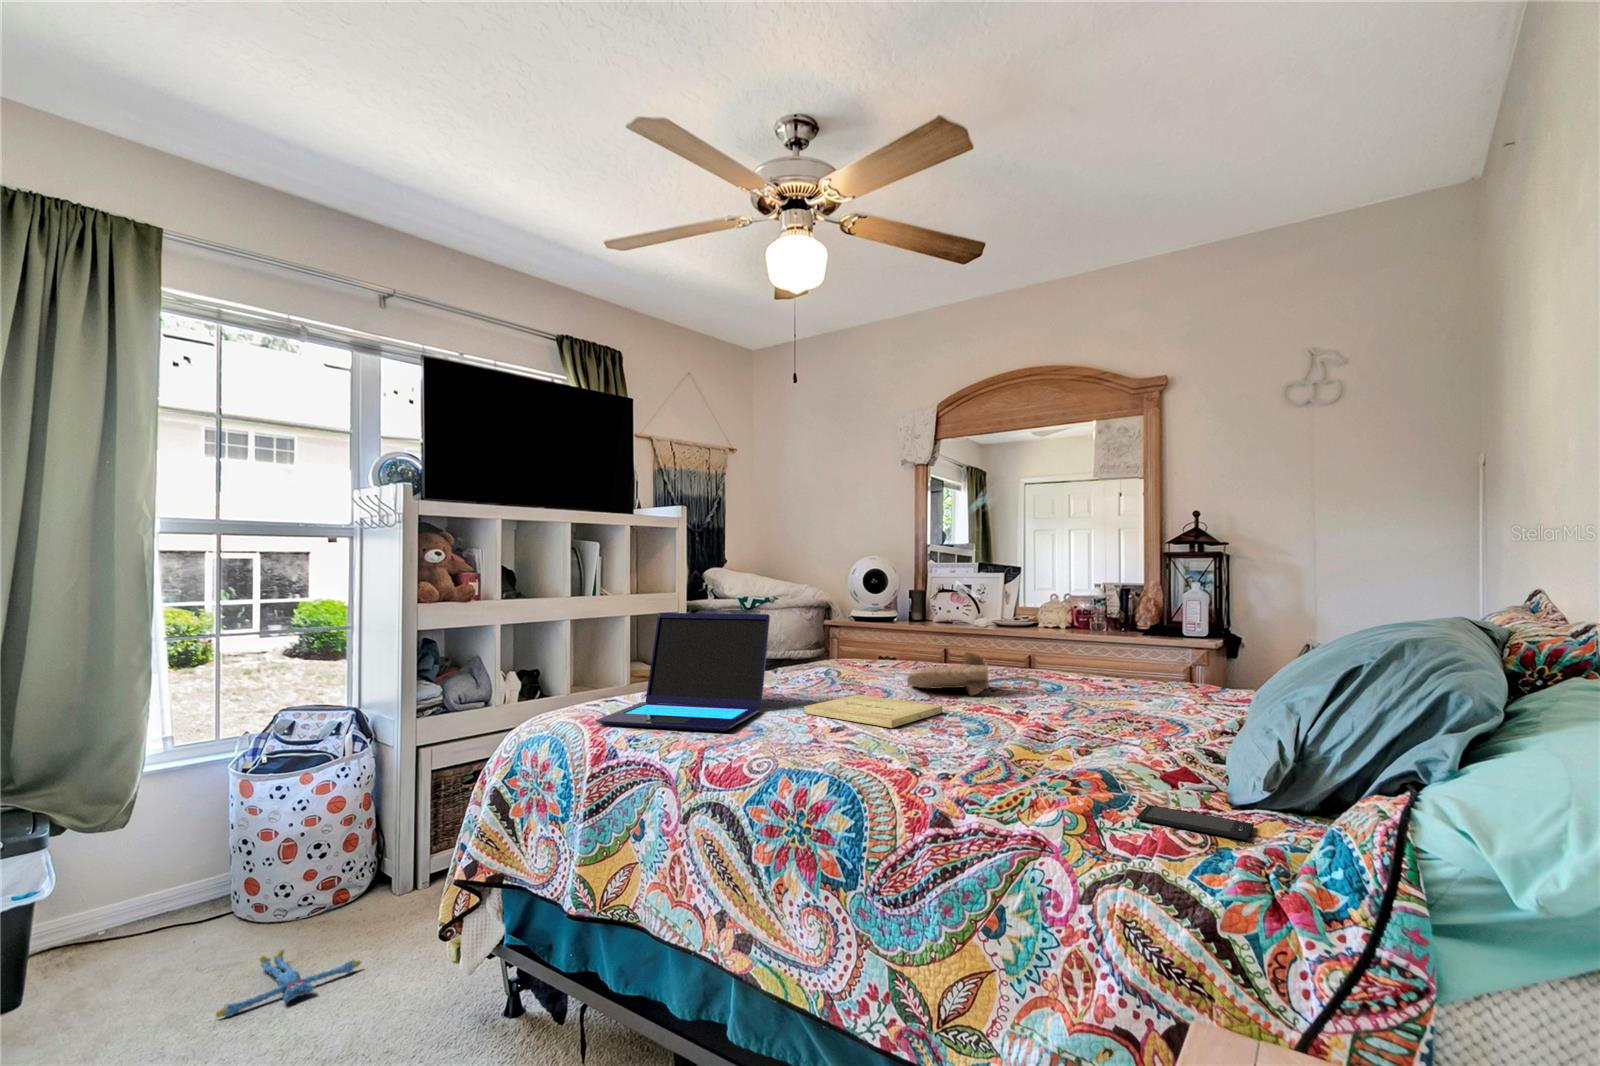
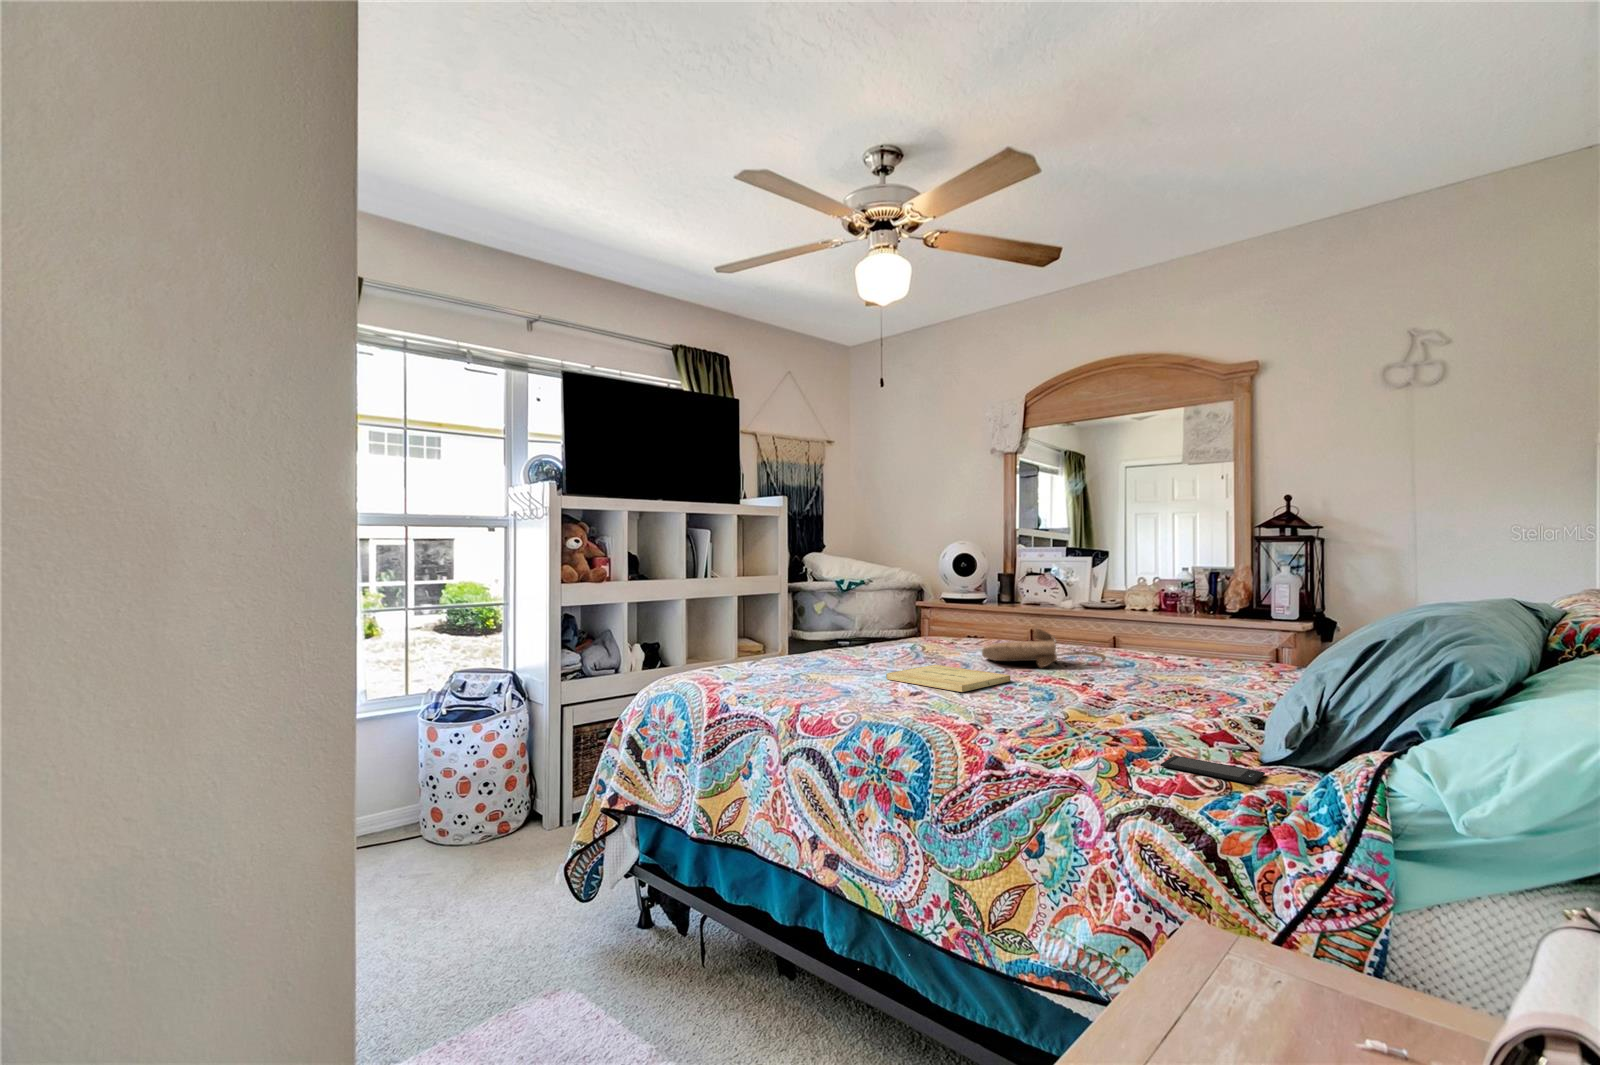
laptop: present [596,613,770,731] -> none [711,592,857,691]
plush toy: present [216,950,361,1017] -> none [423,861,527,909]

